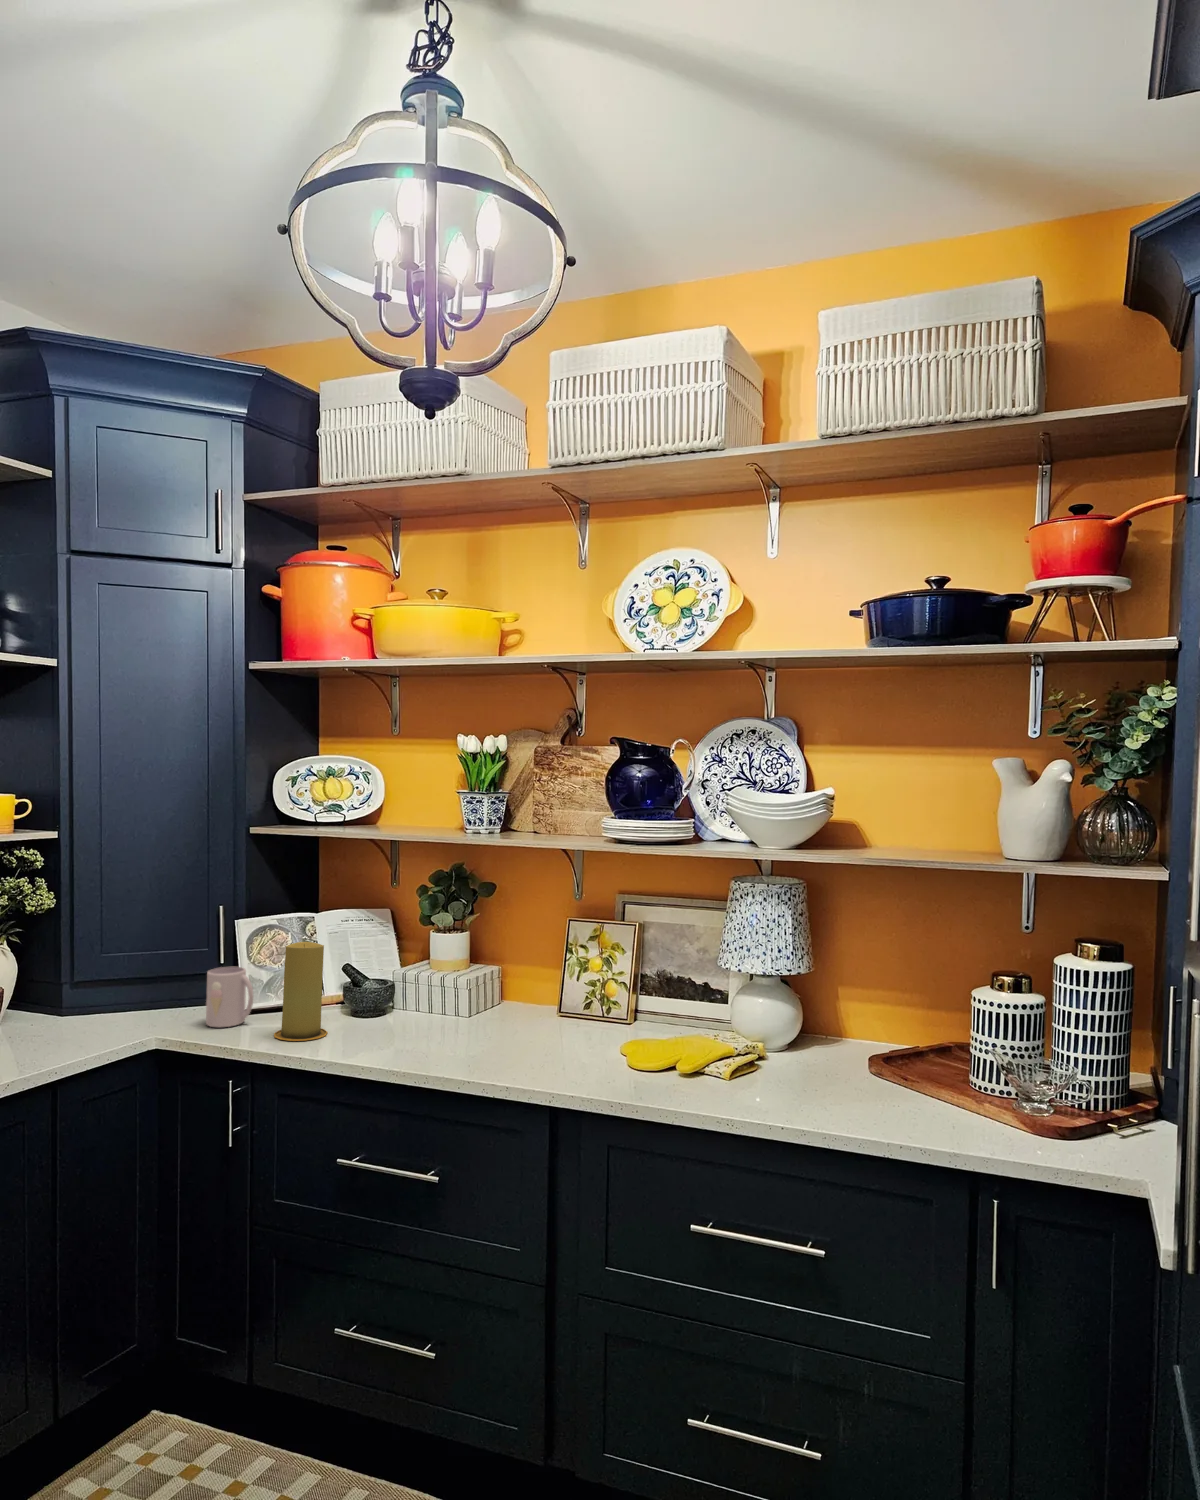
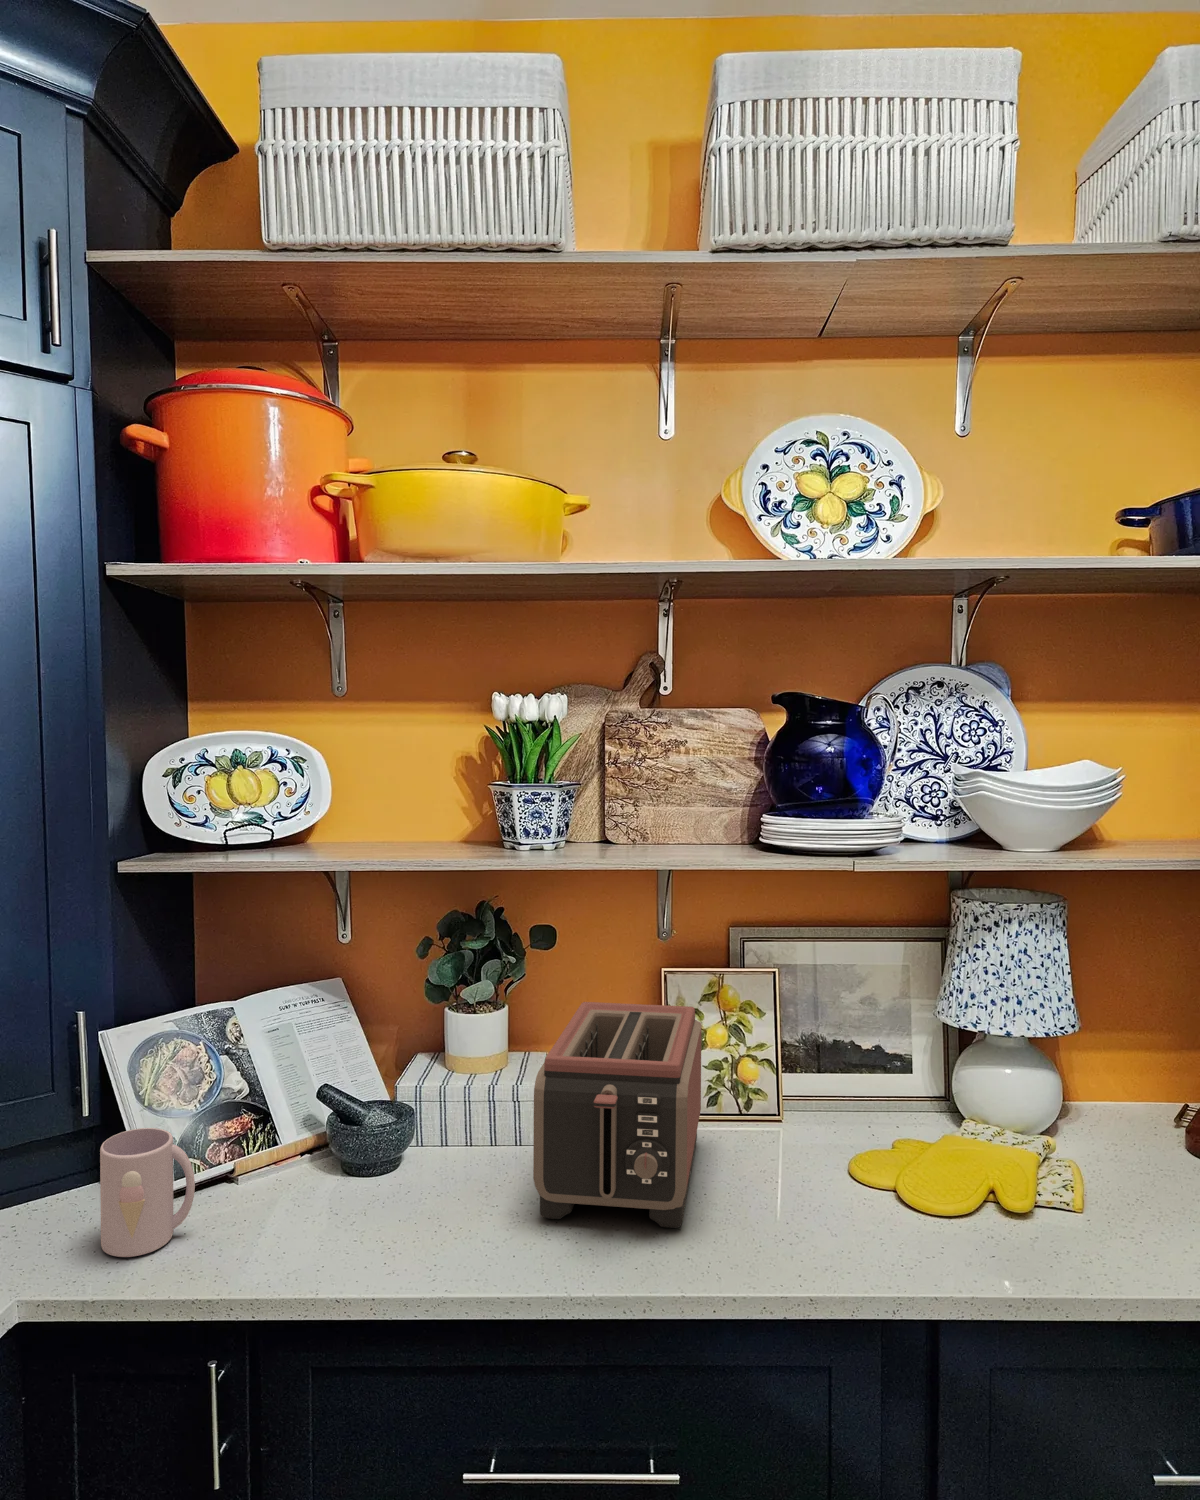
toaster: none [415,931,565,1053] -> present [533,1002,702,1228]
candle: present [274,942,327,1041] -> none [267,1071,364,1266]

